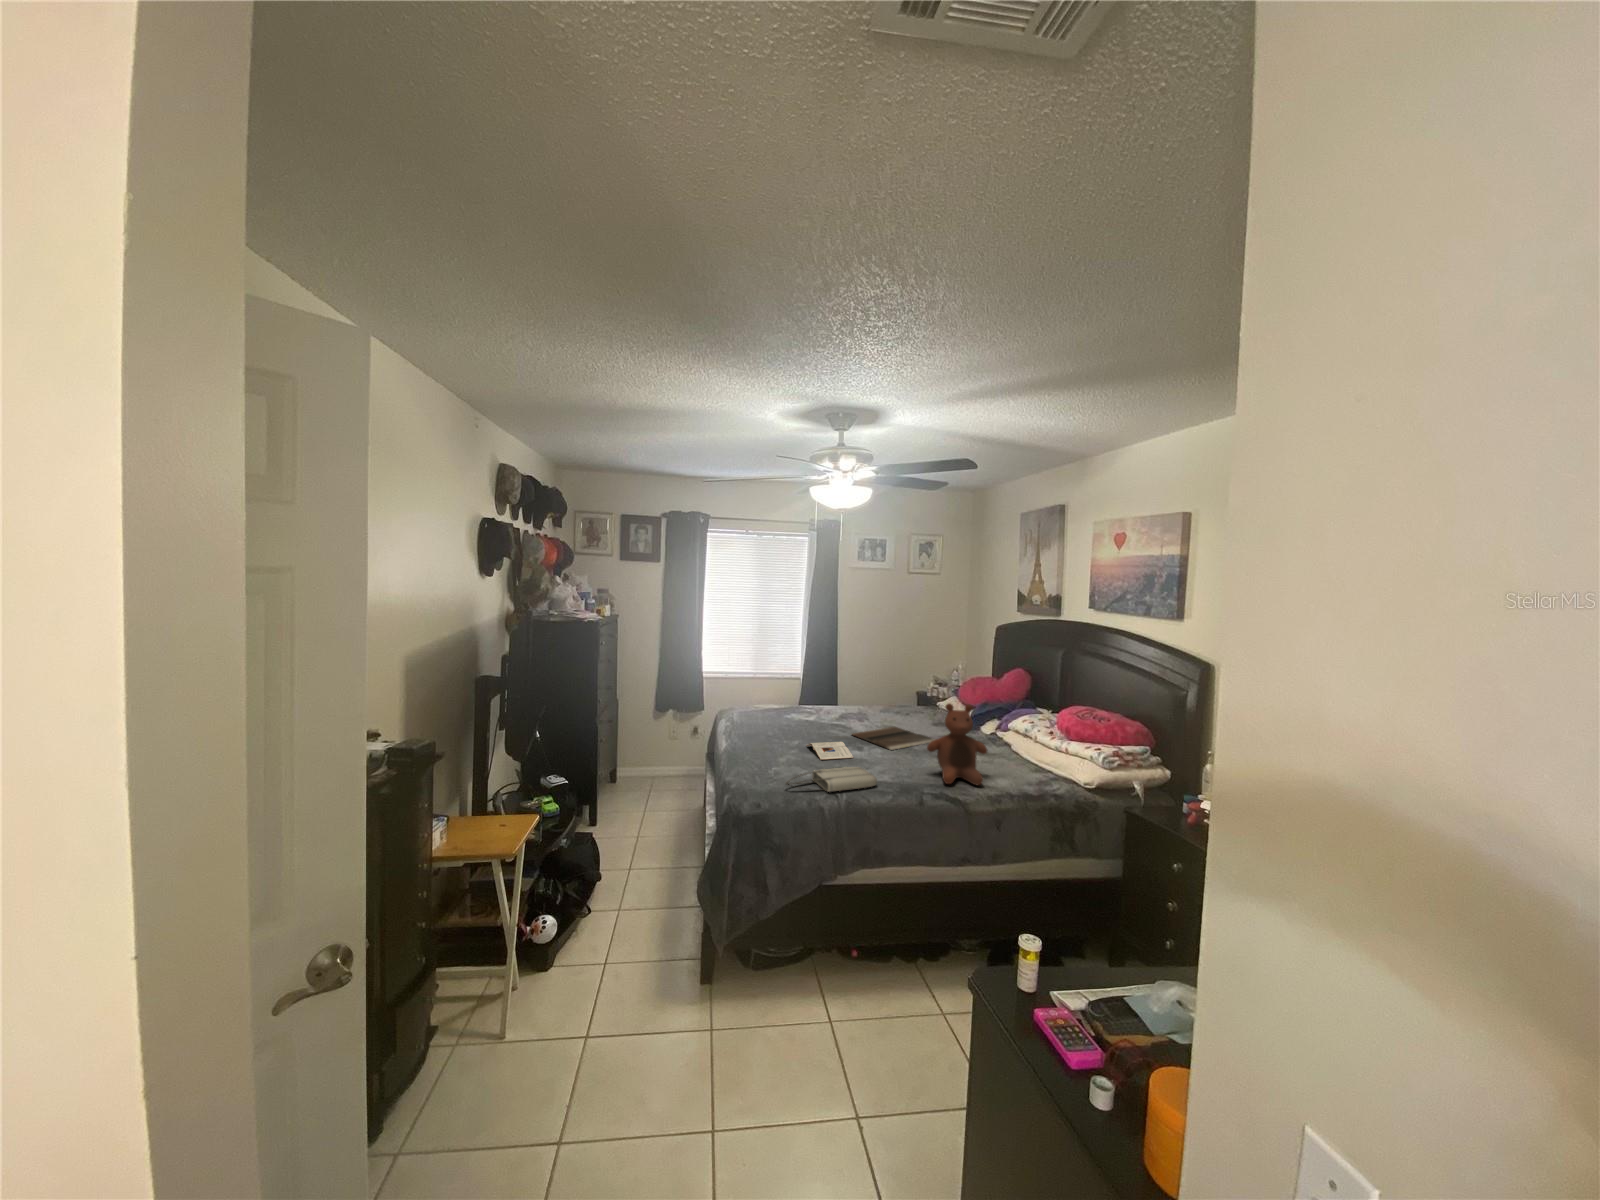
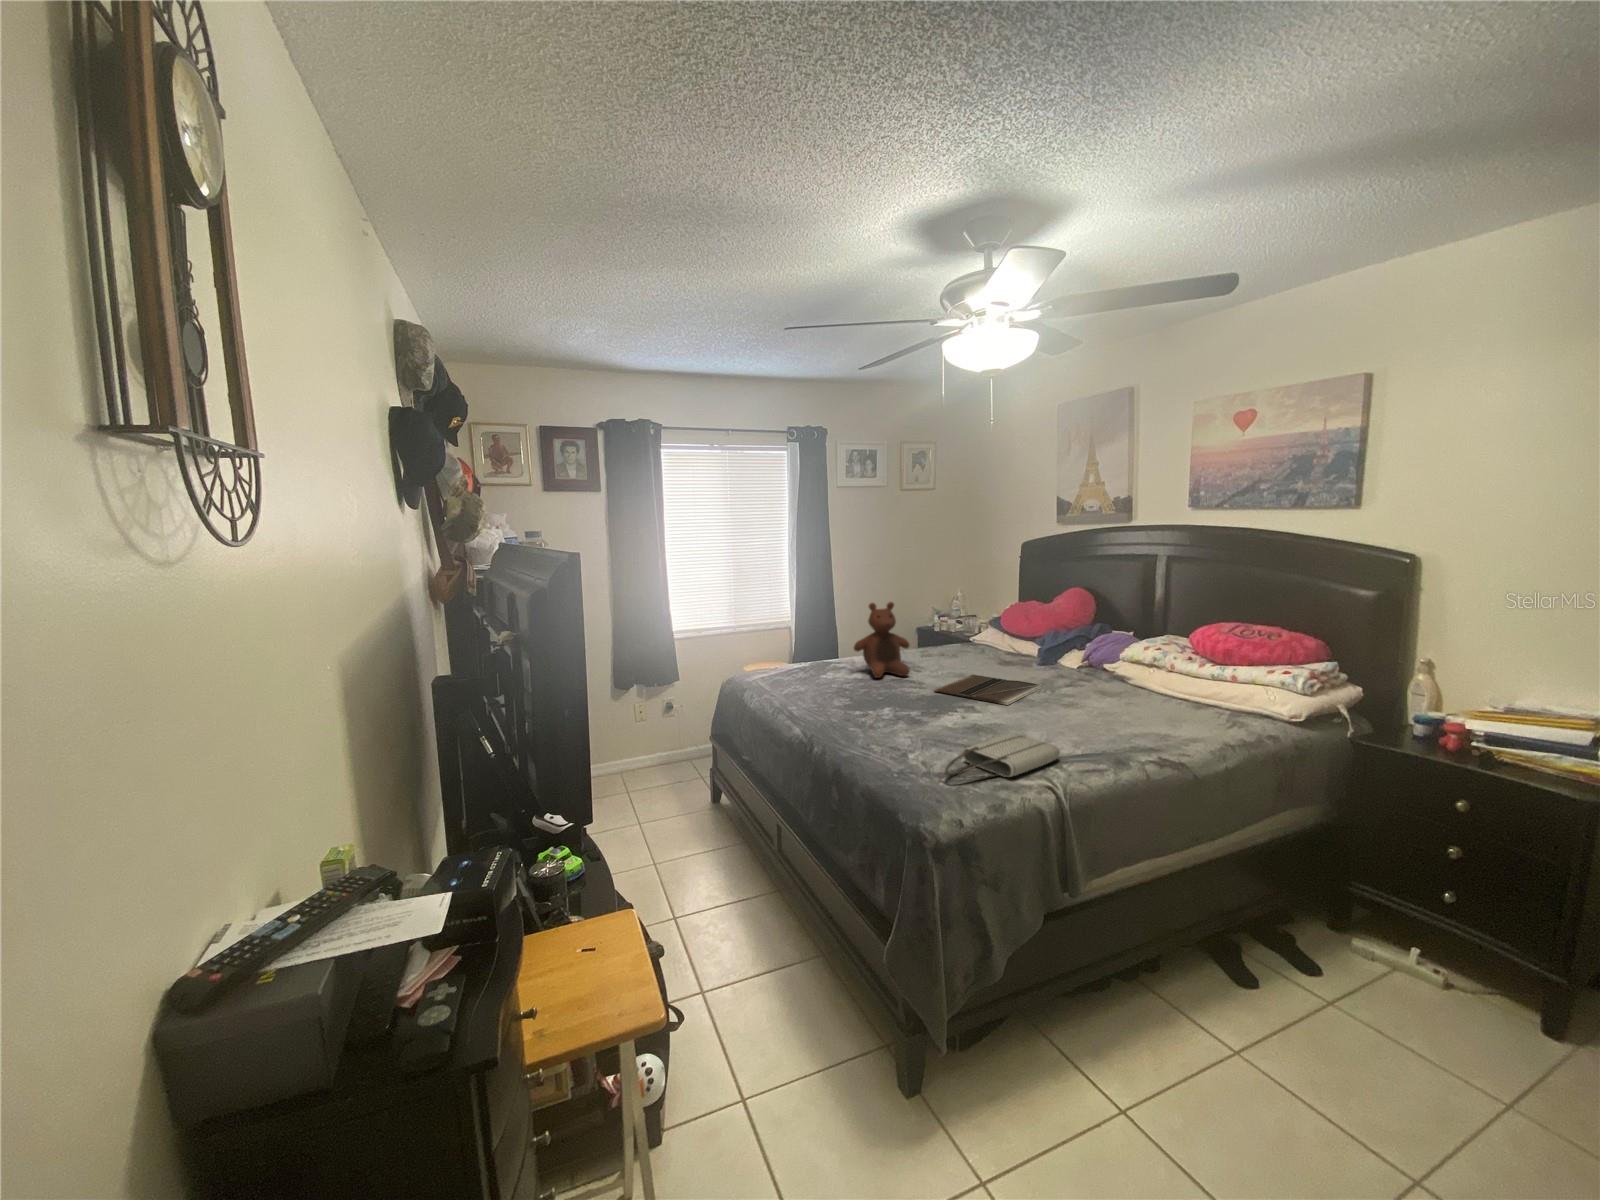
stuffed bear: present [927,703,987,785] -> present [854,602,909,678]
magazine: present [807,742,854,760] -> none [896,702,976,731]

